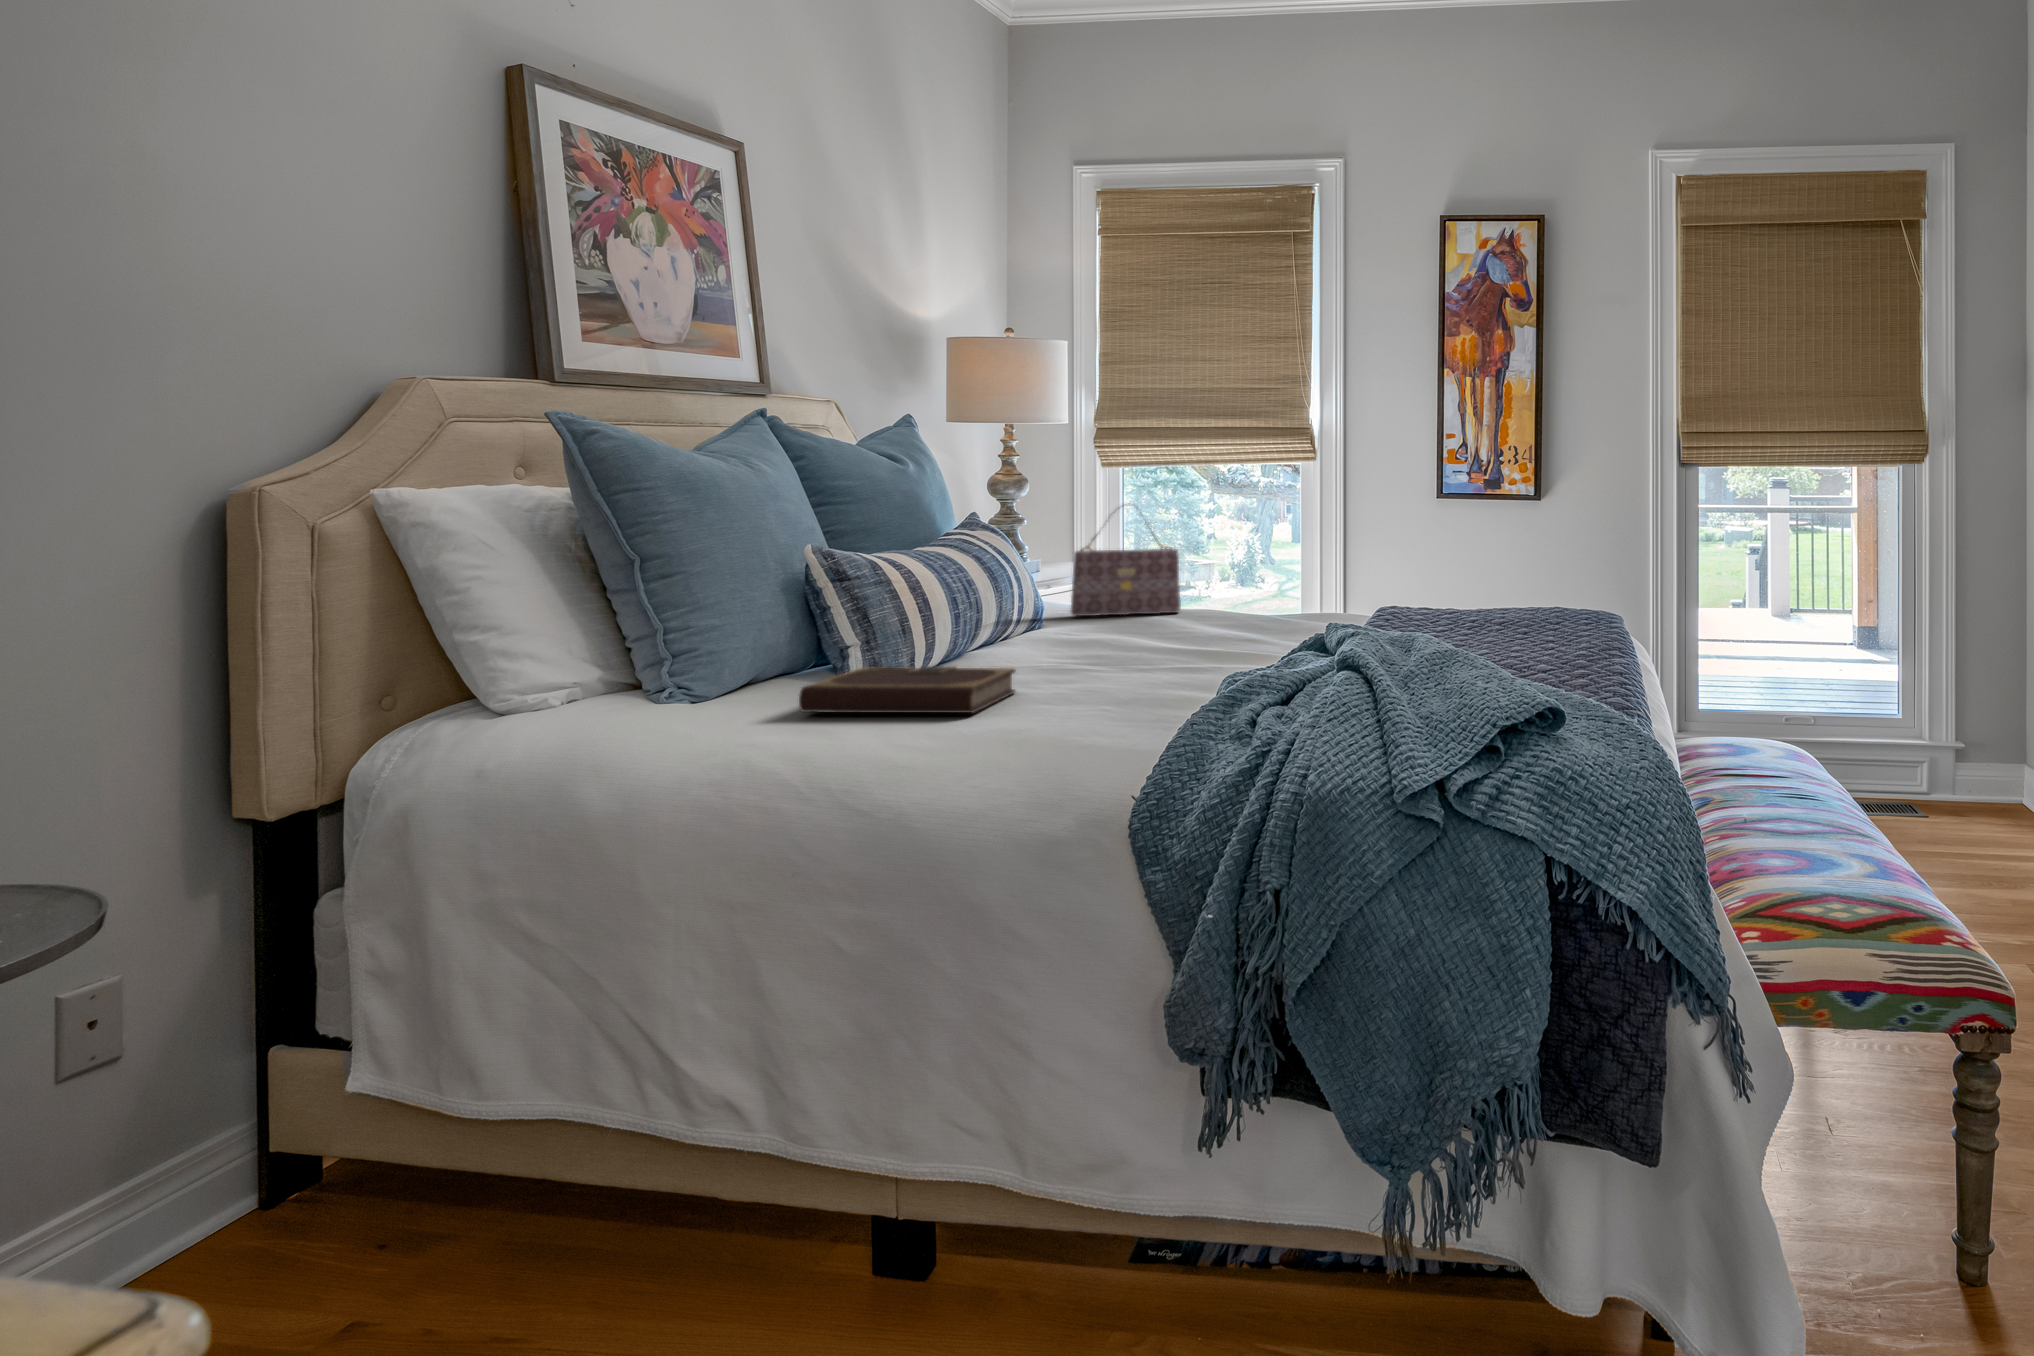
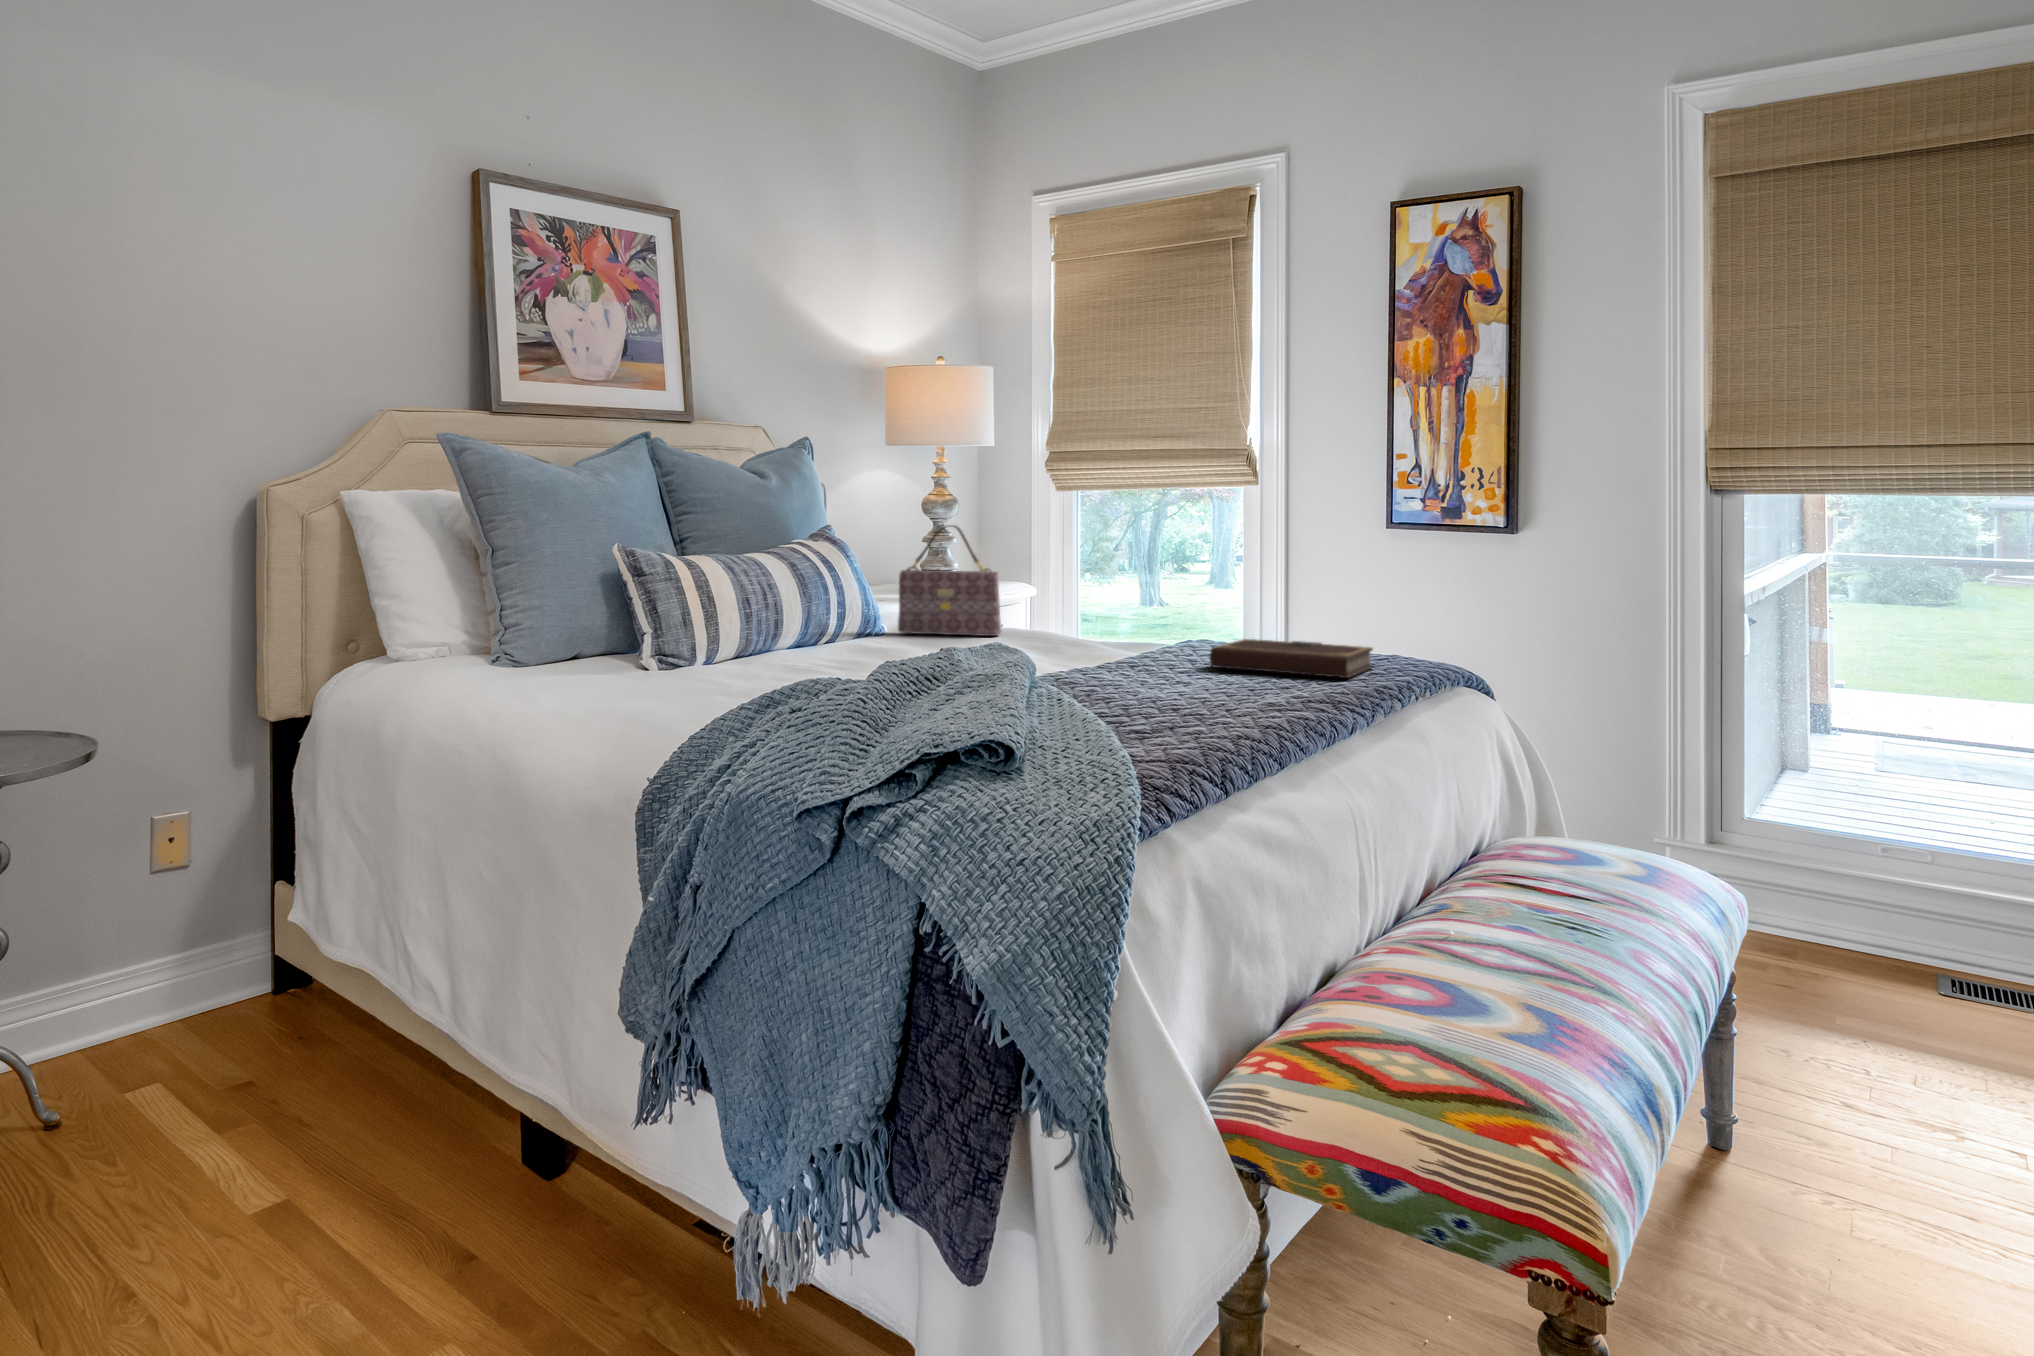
notebook: present [799,666,1015,713] -> present [1210,639,1373,678]

